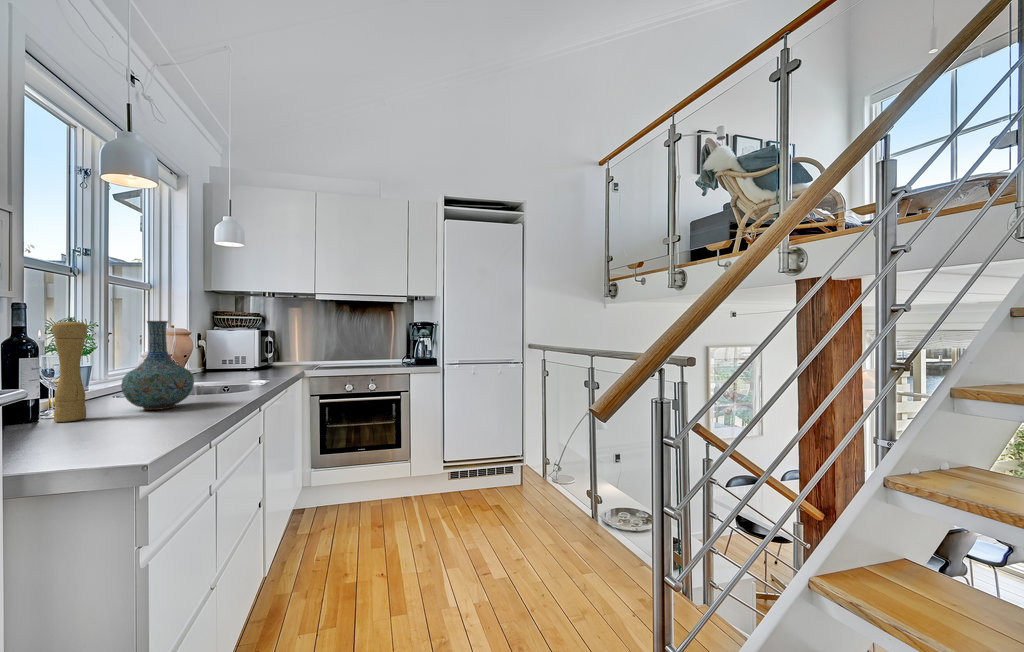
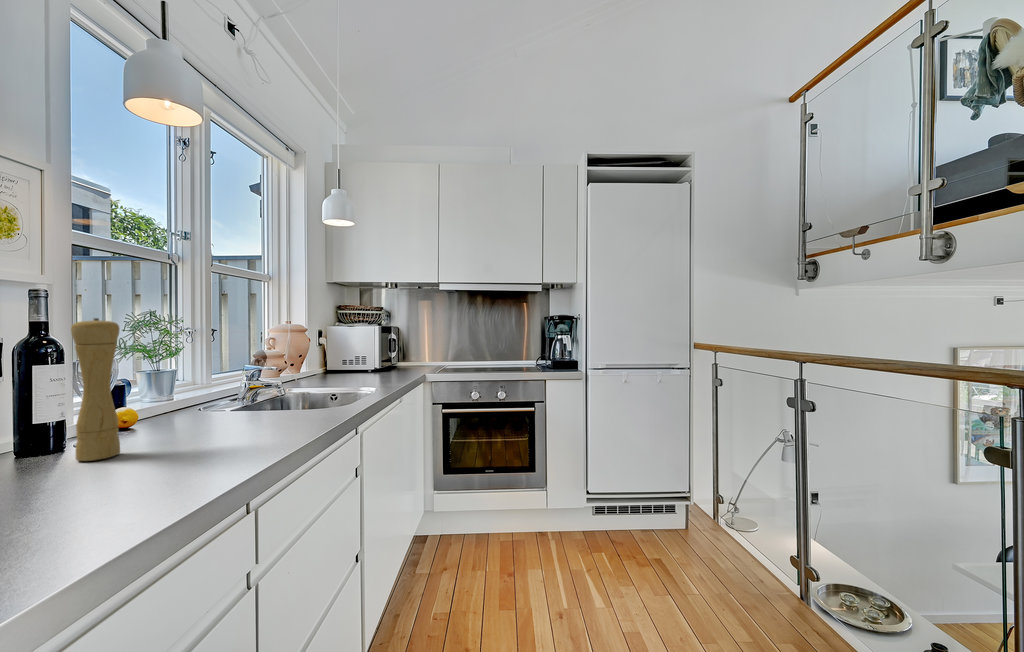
vase: present [121,321,194,410] -> none [170,318,265,442]

